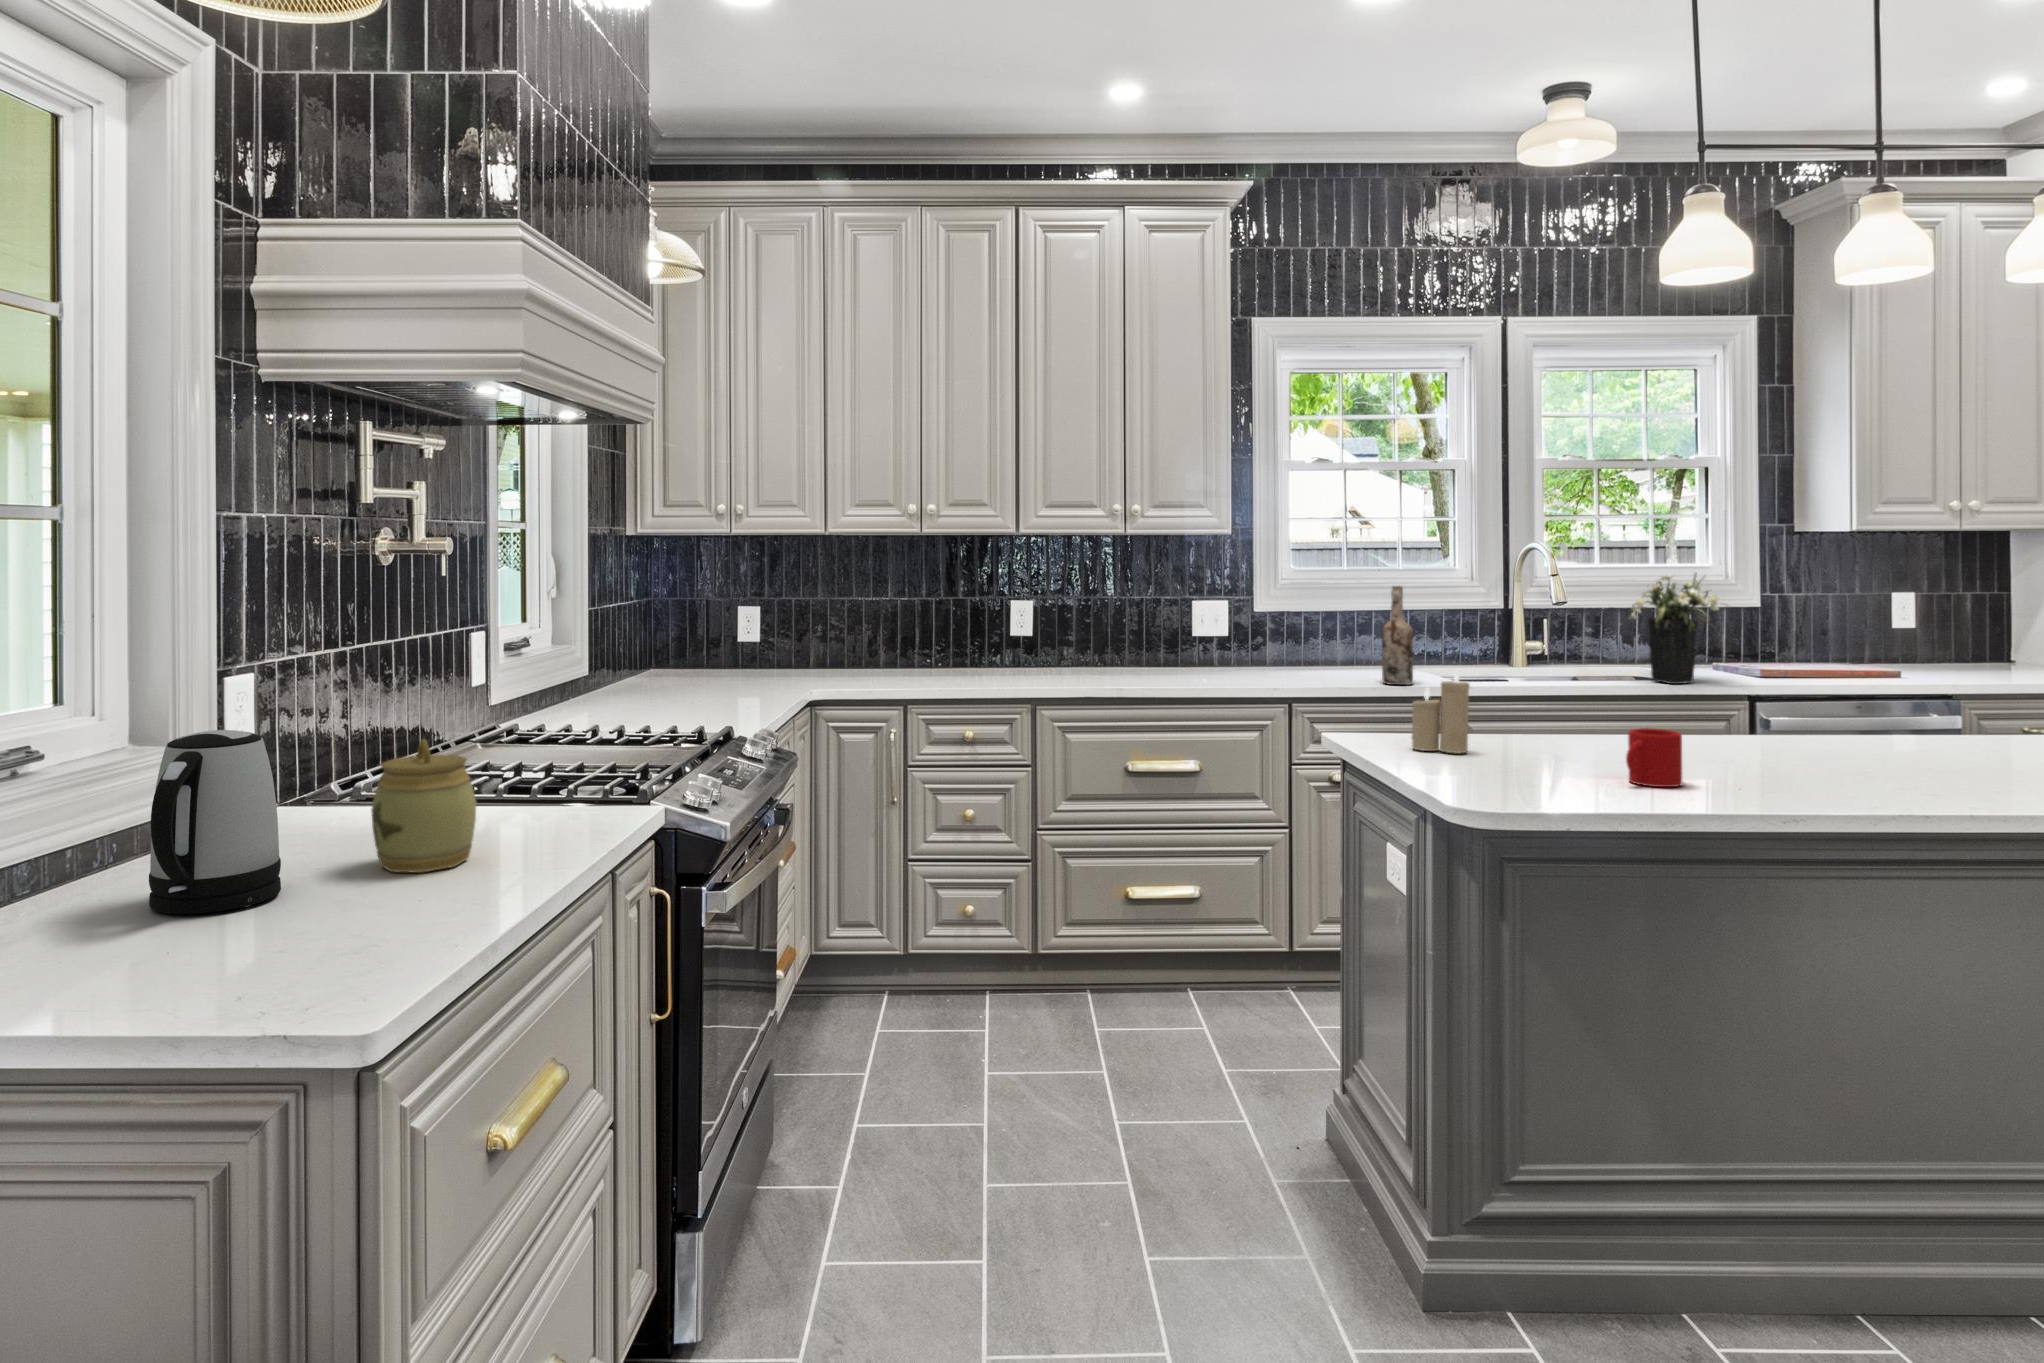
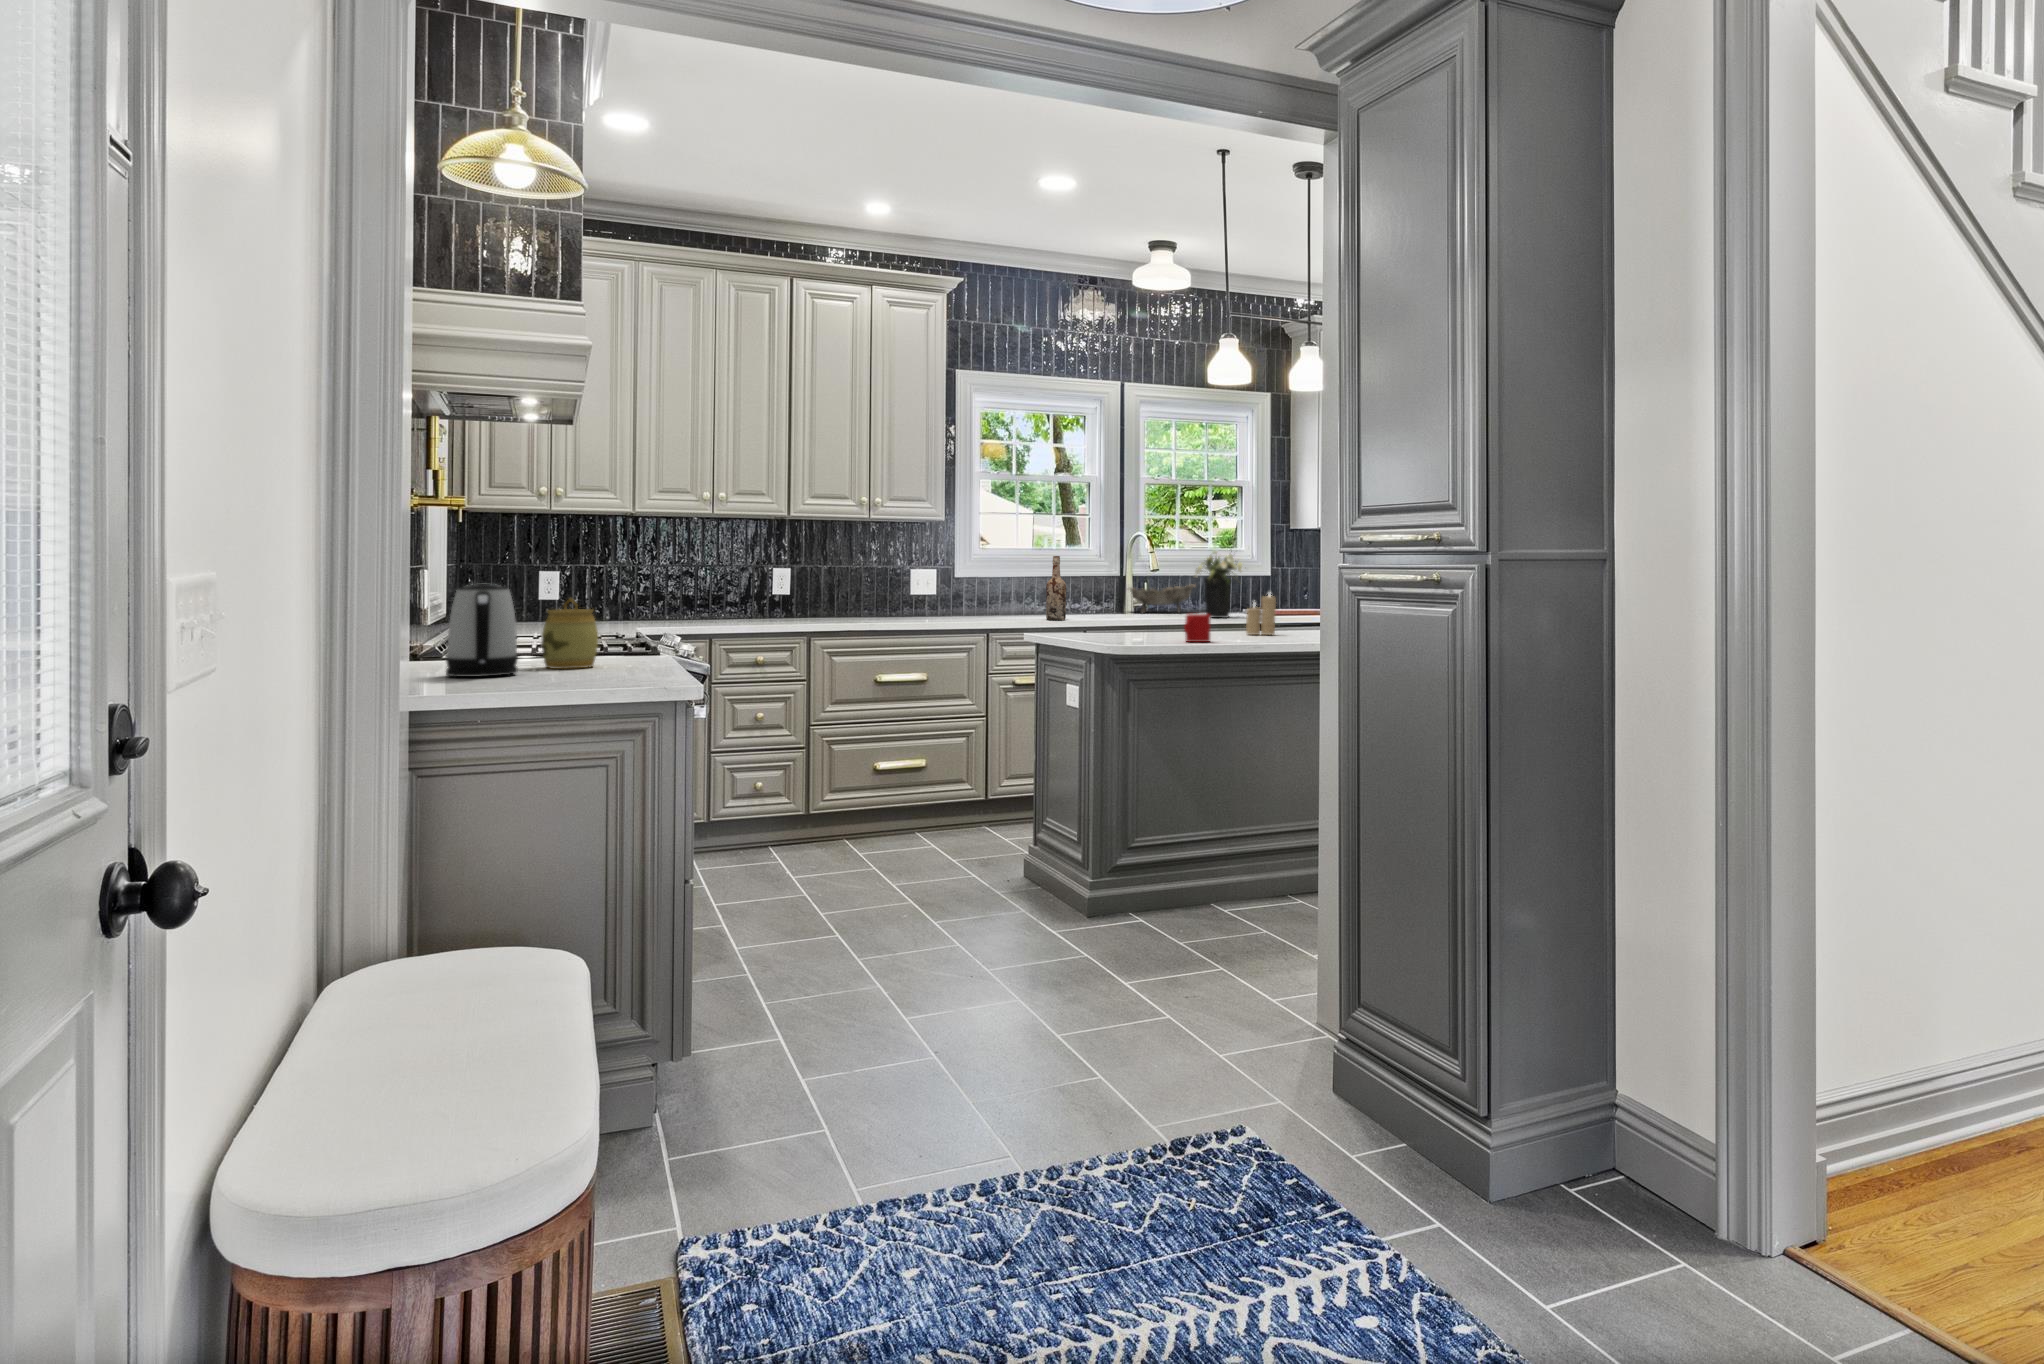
decorative bowl: none [1513,620,1631,666] -> present [1130,584,1195,613]
candle: present [1412,672,1470,753] -> present [1246,593,1276,635]

